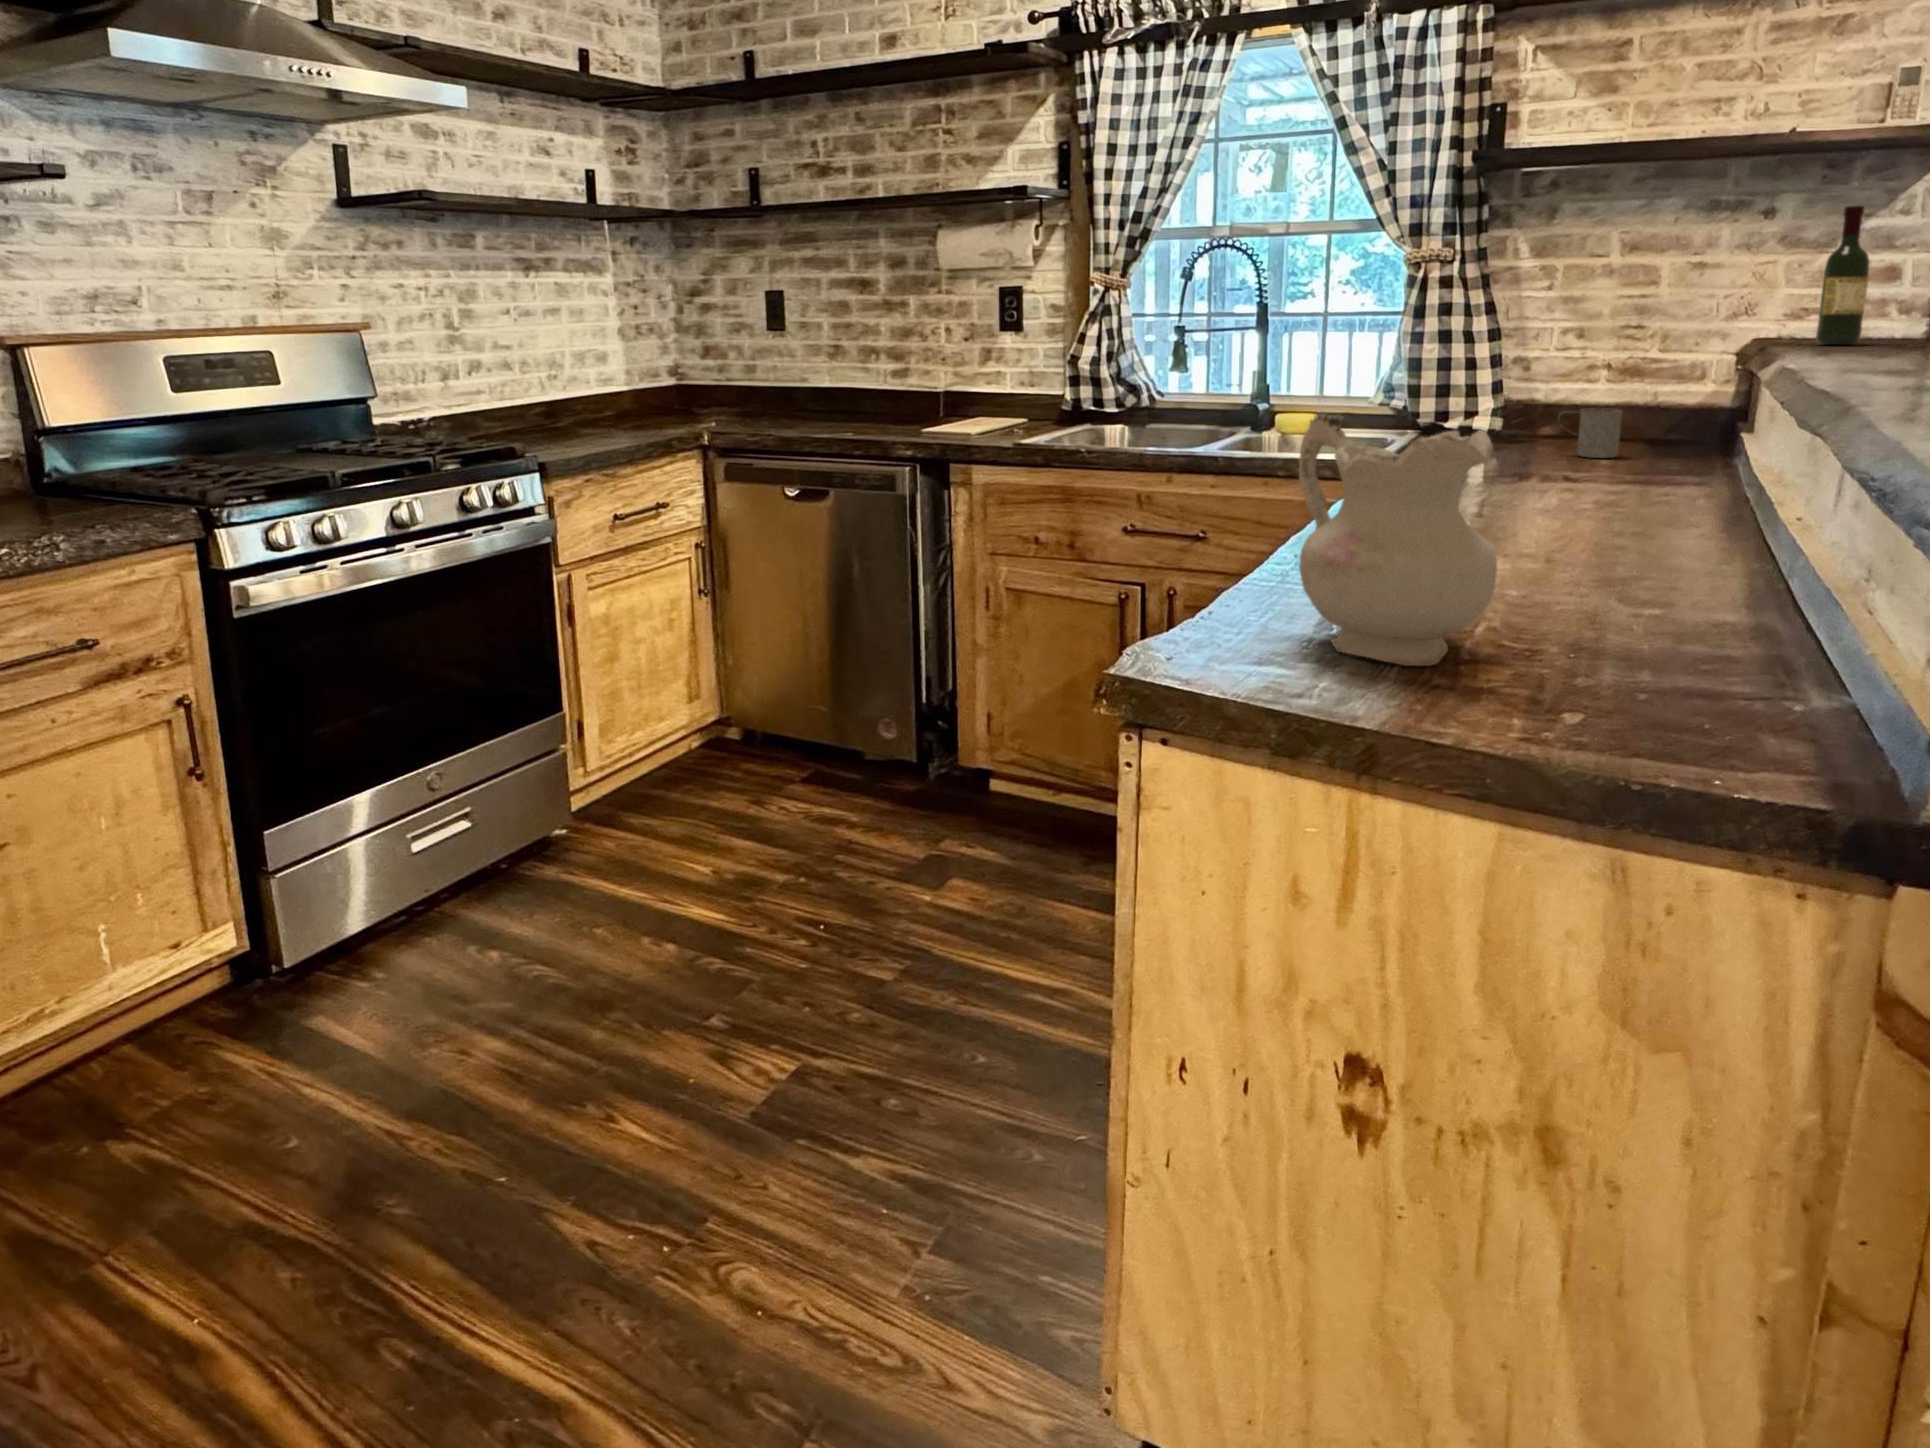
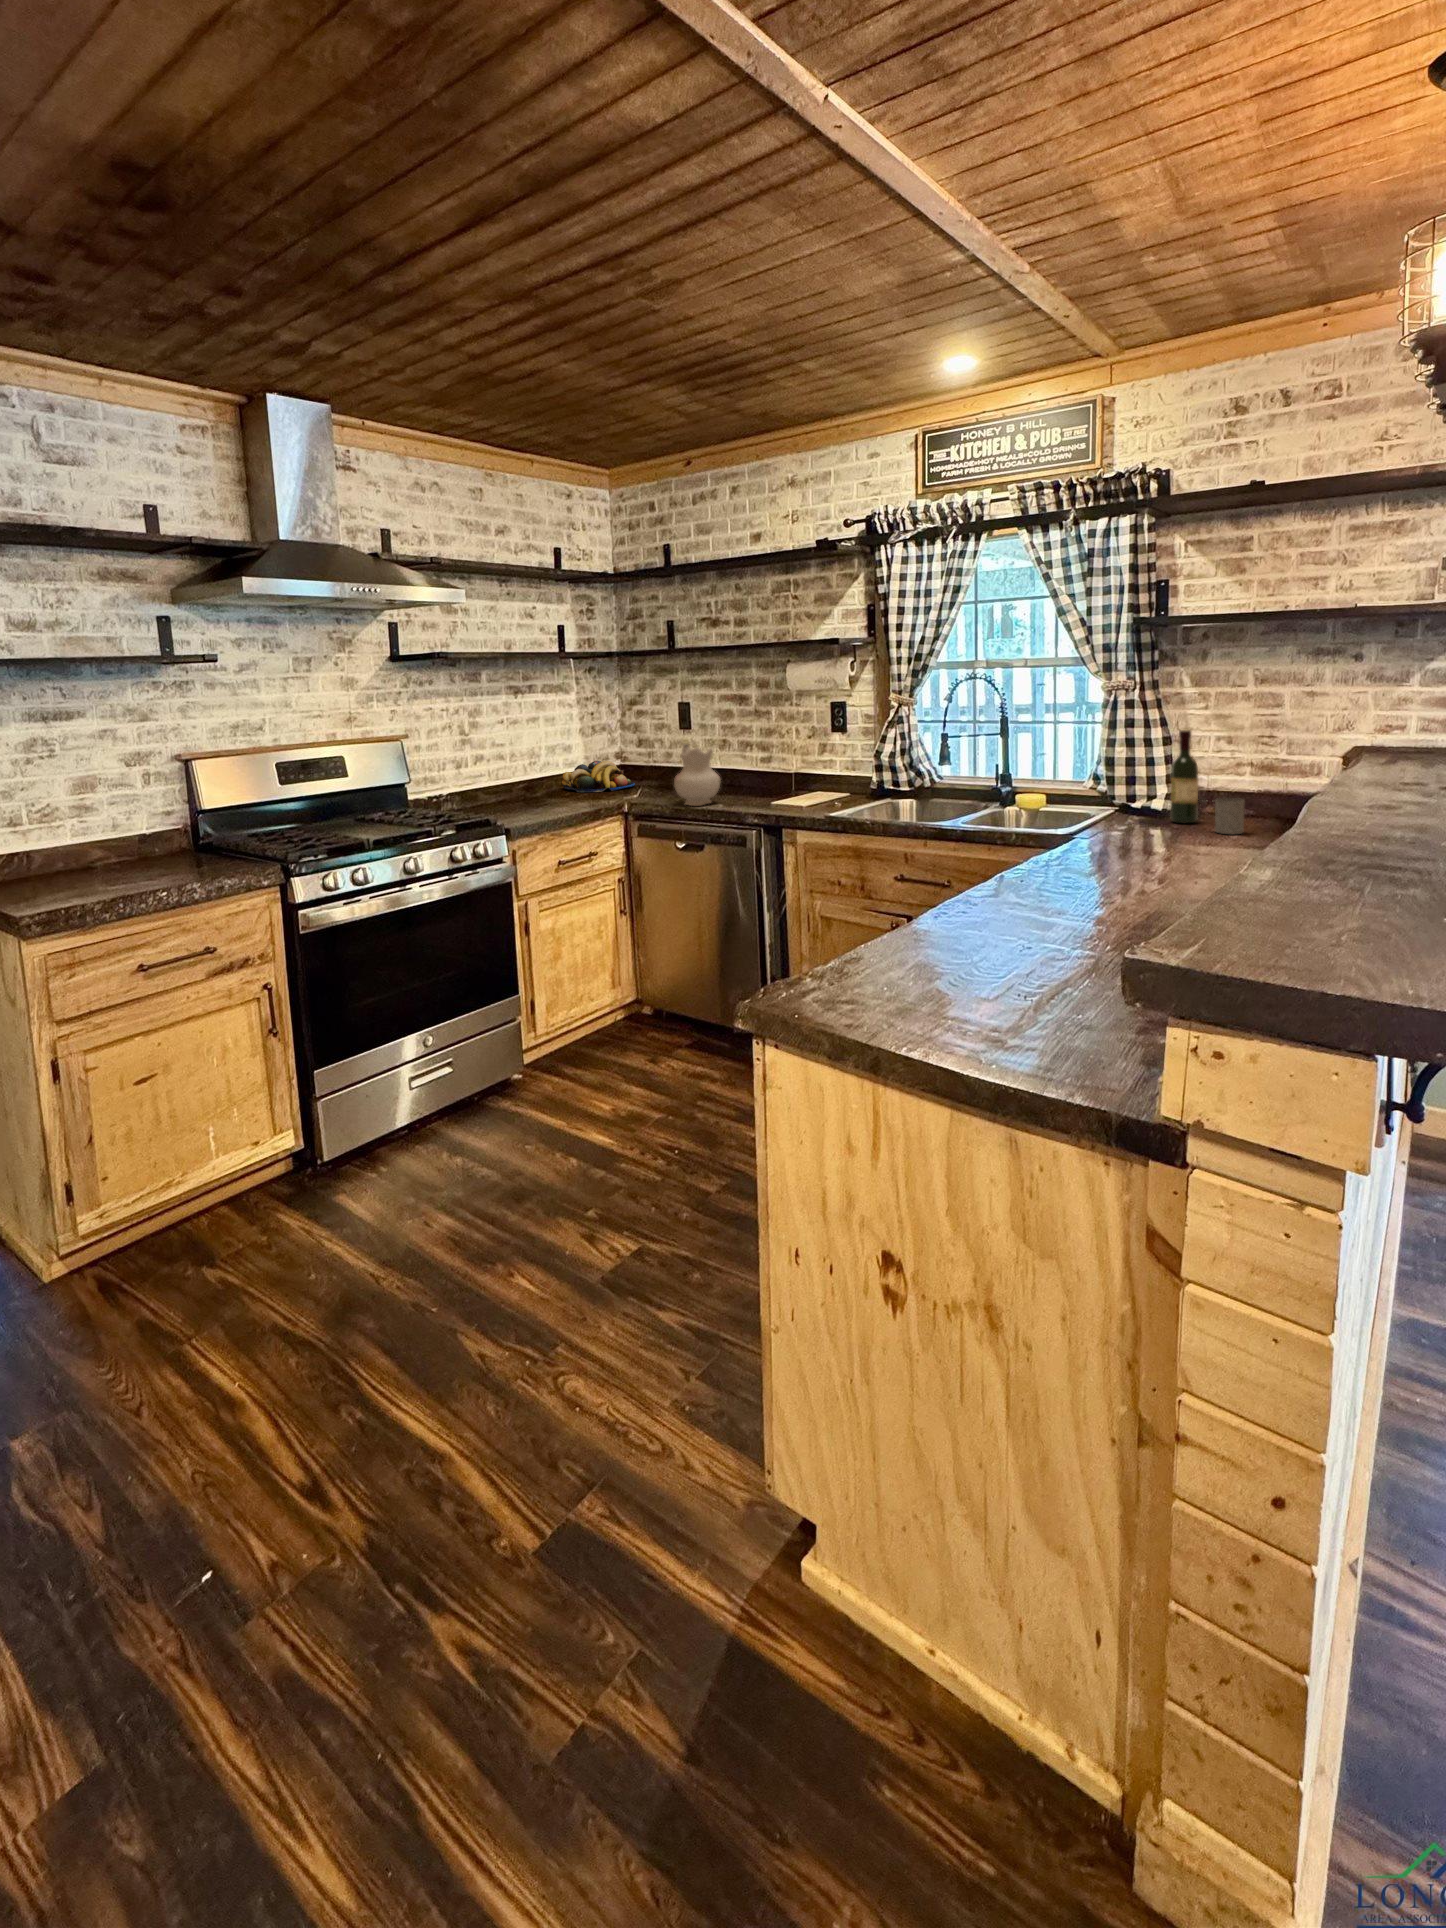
wine bottle: present [1816,206,1869,345] -> present [1170,730,1198,823]
fruit bowl: none [597,376,705,420] -> present [562,761,635,792]
ceramic pitcher: present [1299,413,1497,666] -> present [674,744,721,806]

